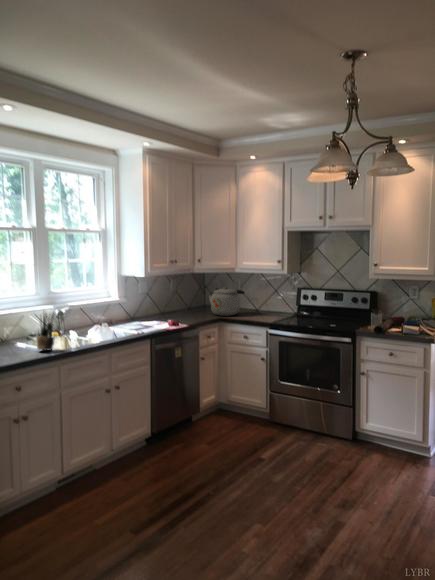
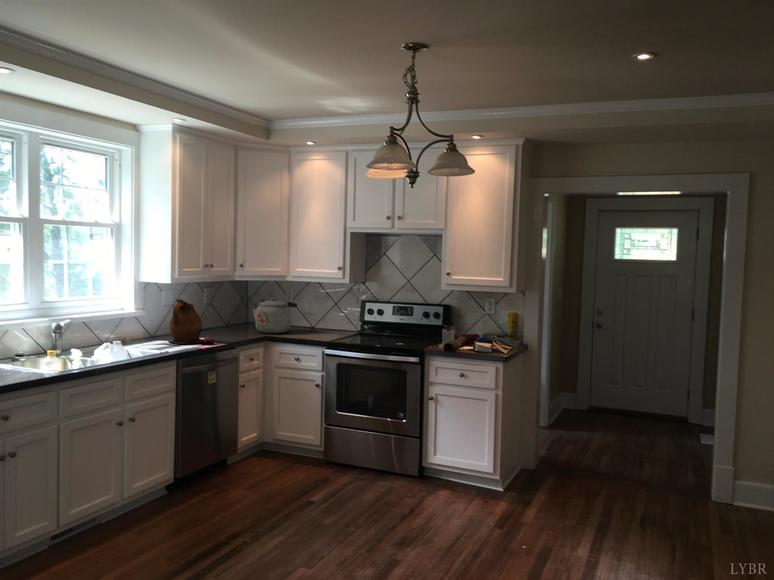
ceramic pitcher: none [141,289,174,326] -> present [168,299,207,344]
potted plant: present [37,314,55,350] -> none [29,320,54,372]

